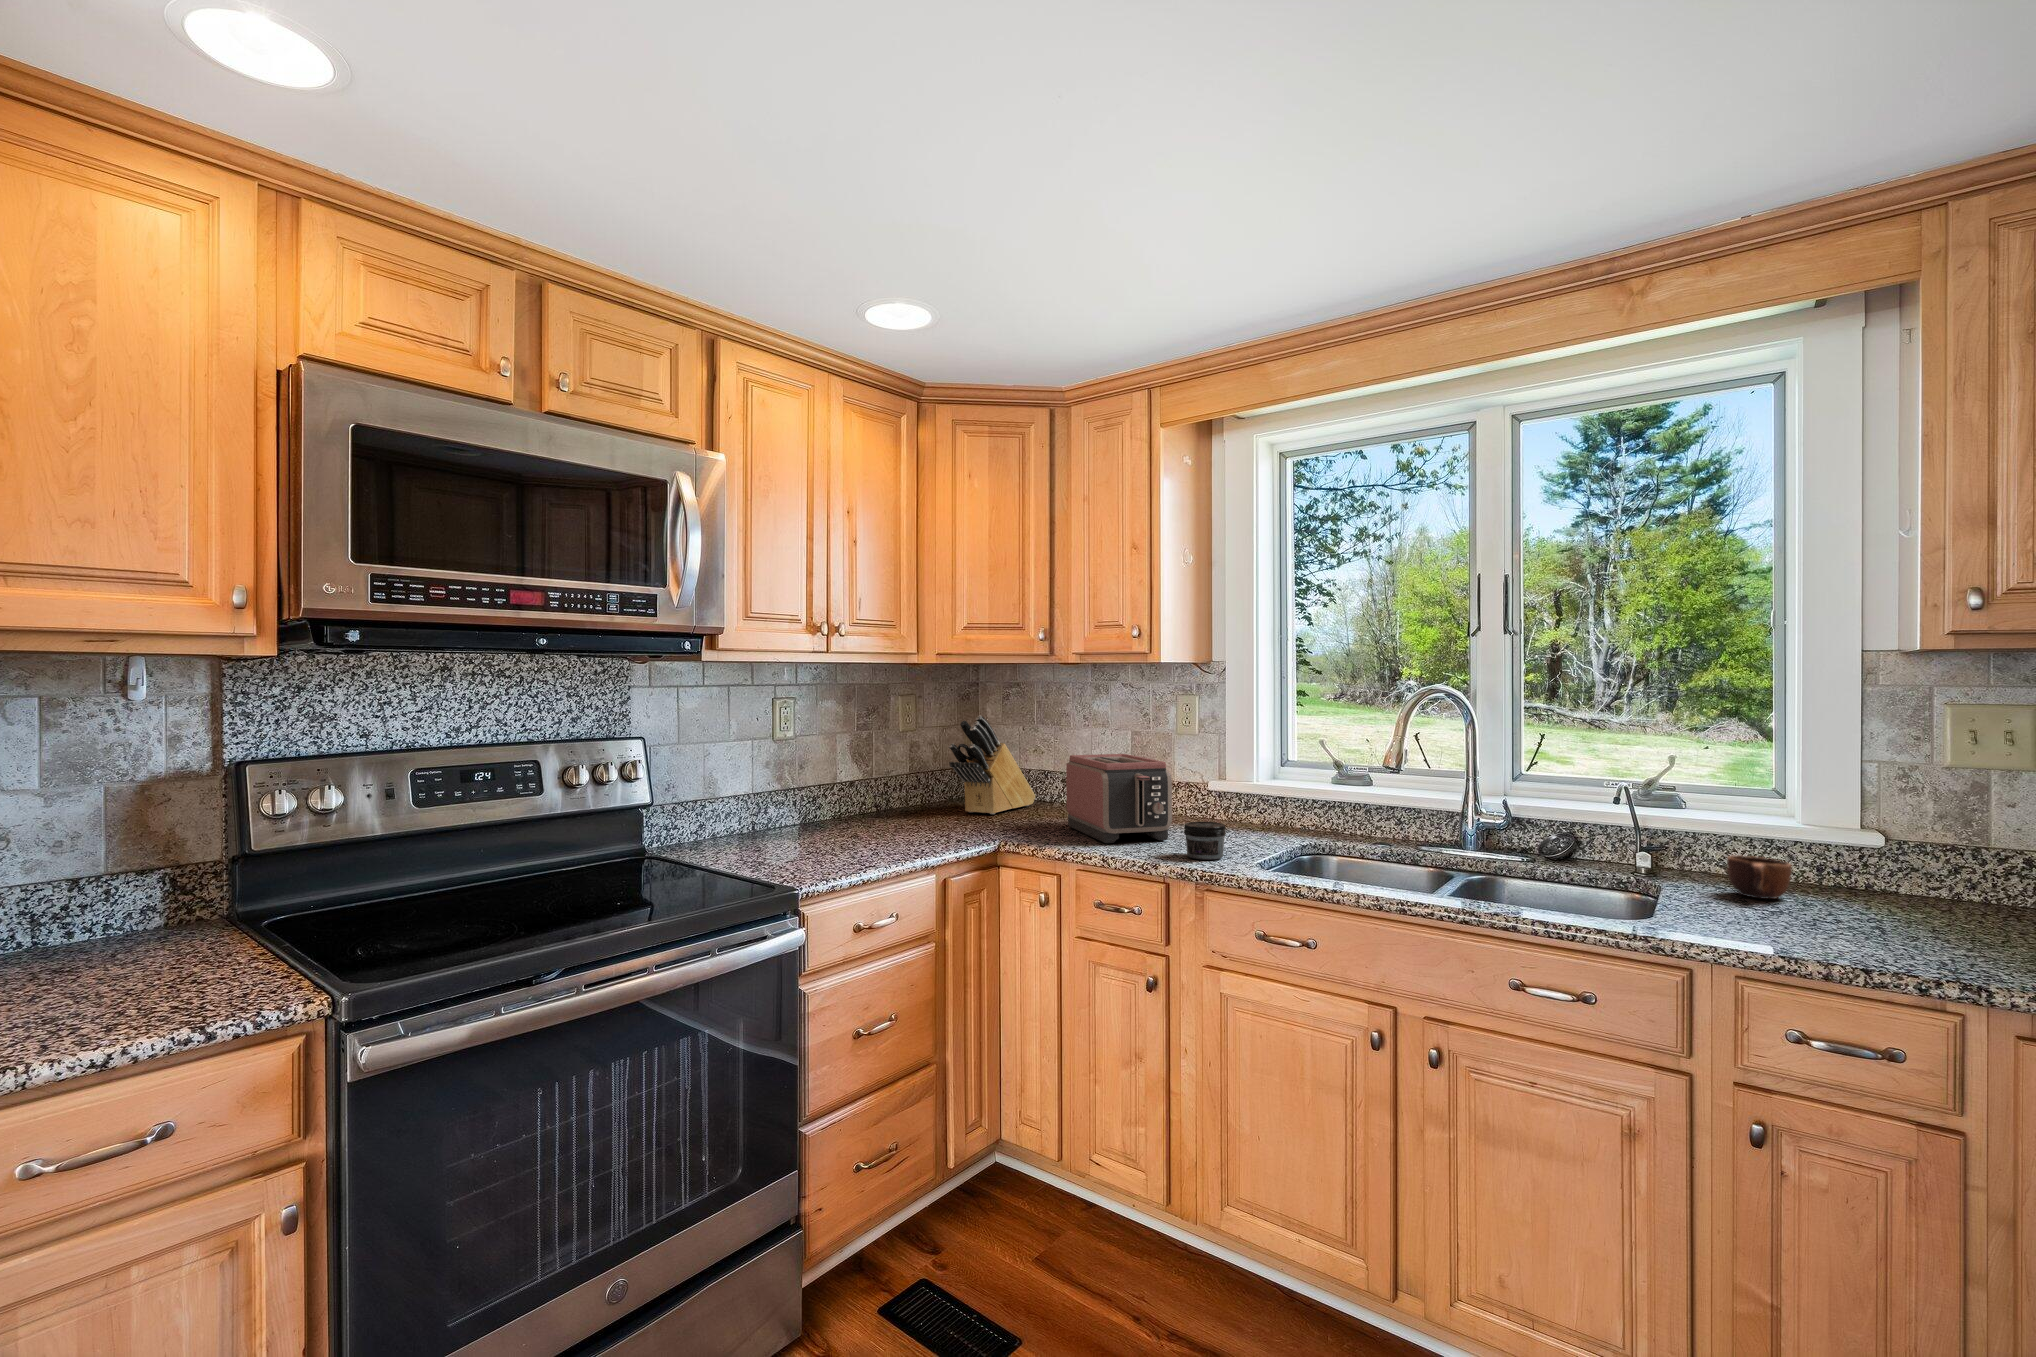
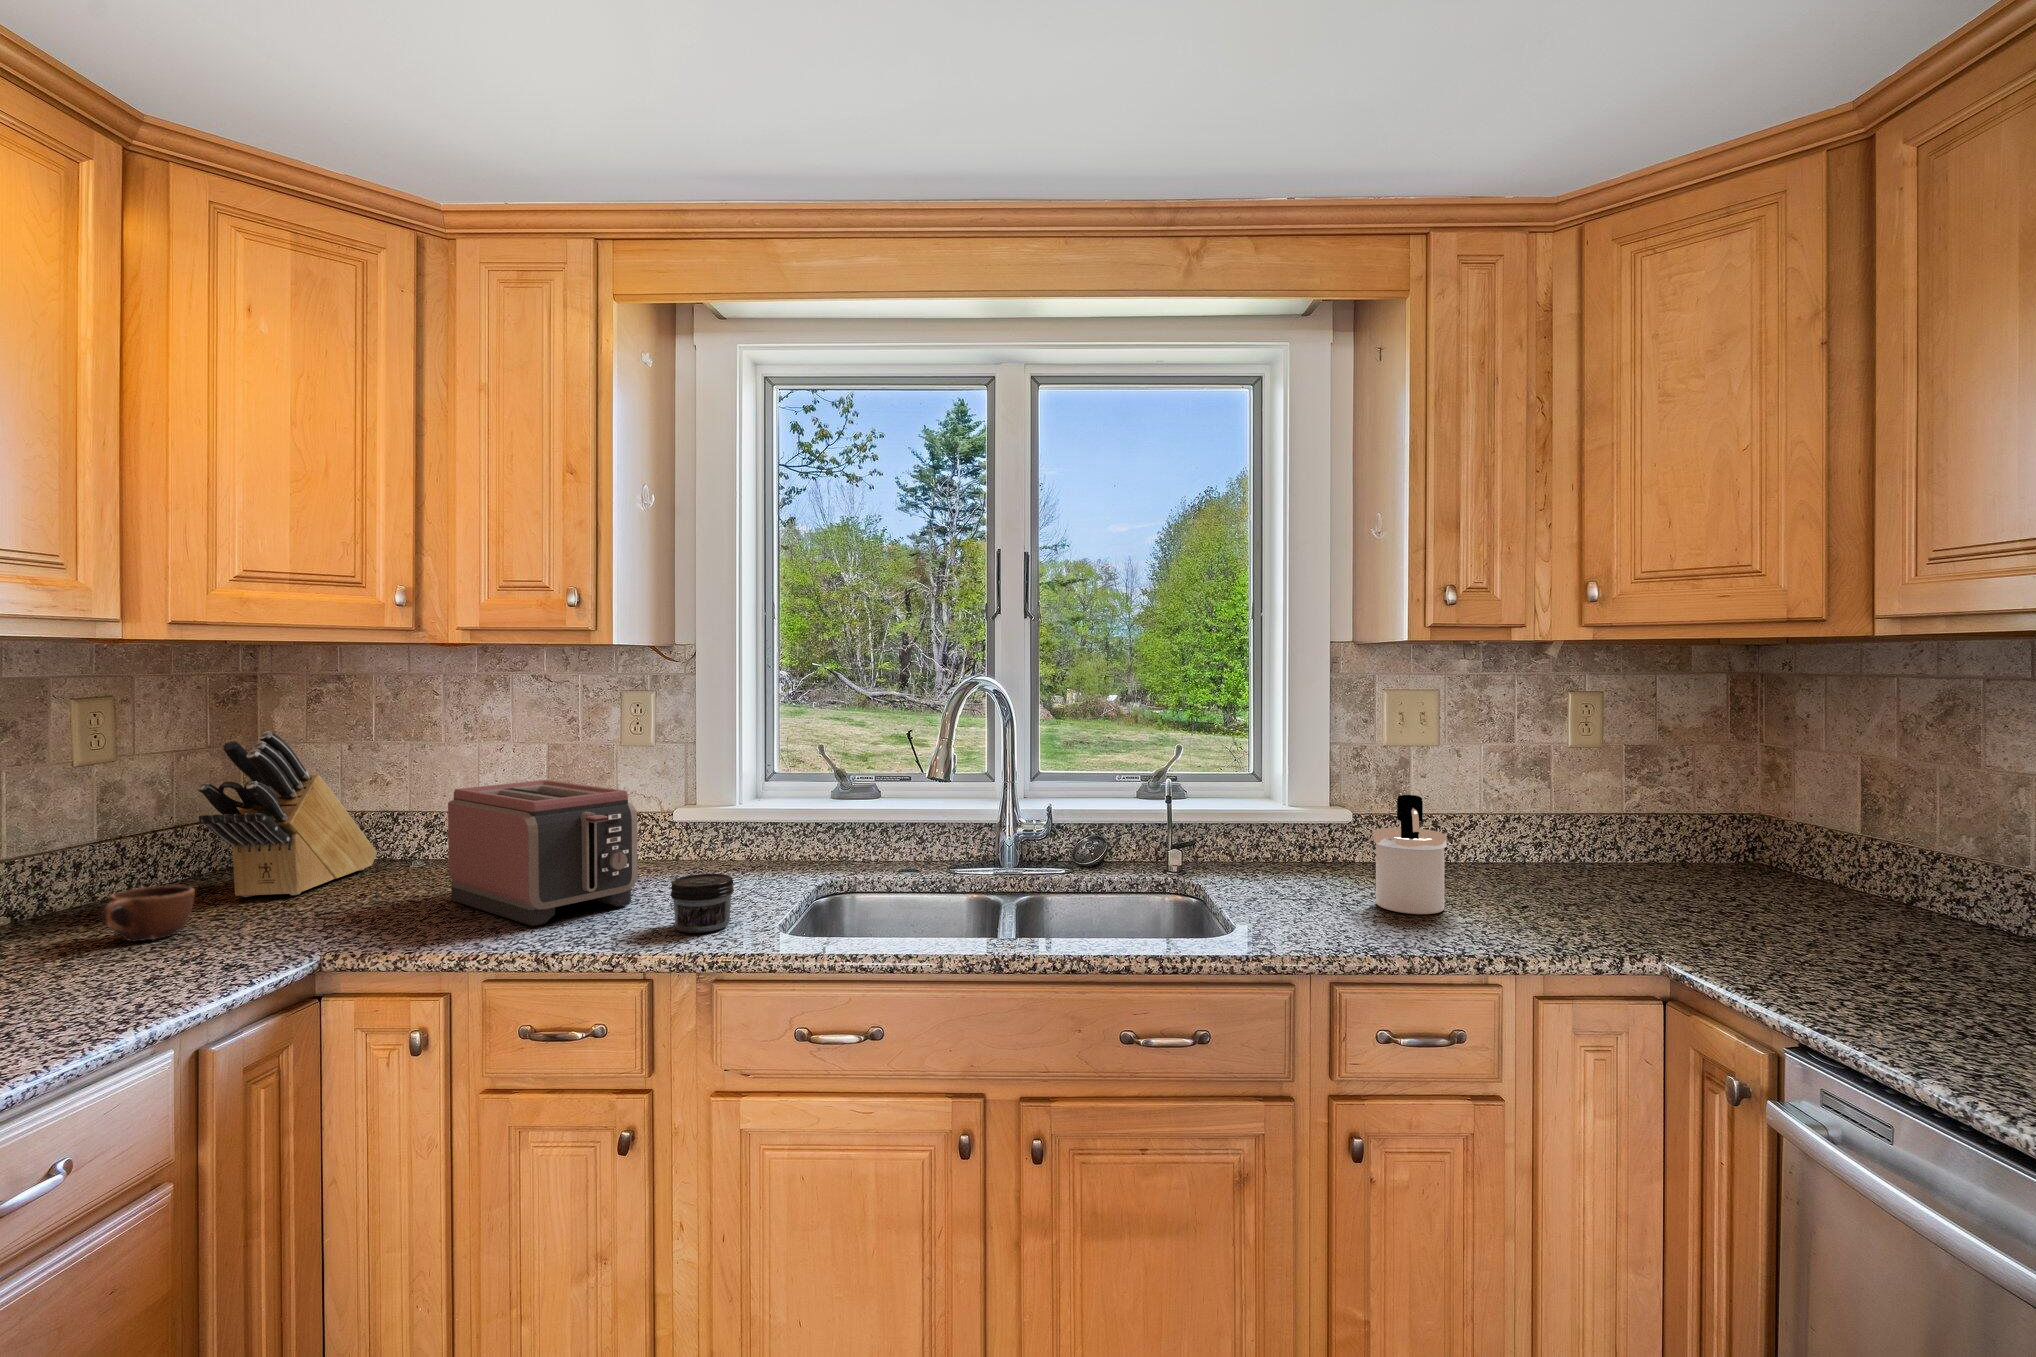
soap dispenser: none [1851,812,1950,940] -> present [1374,795,1447,914]
mug: present [1727,855,1792,899] -> present [101,885,195,941]

